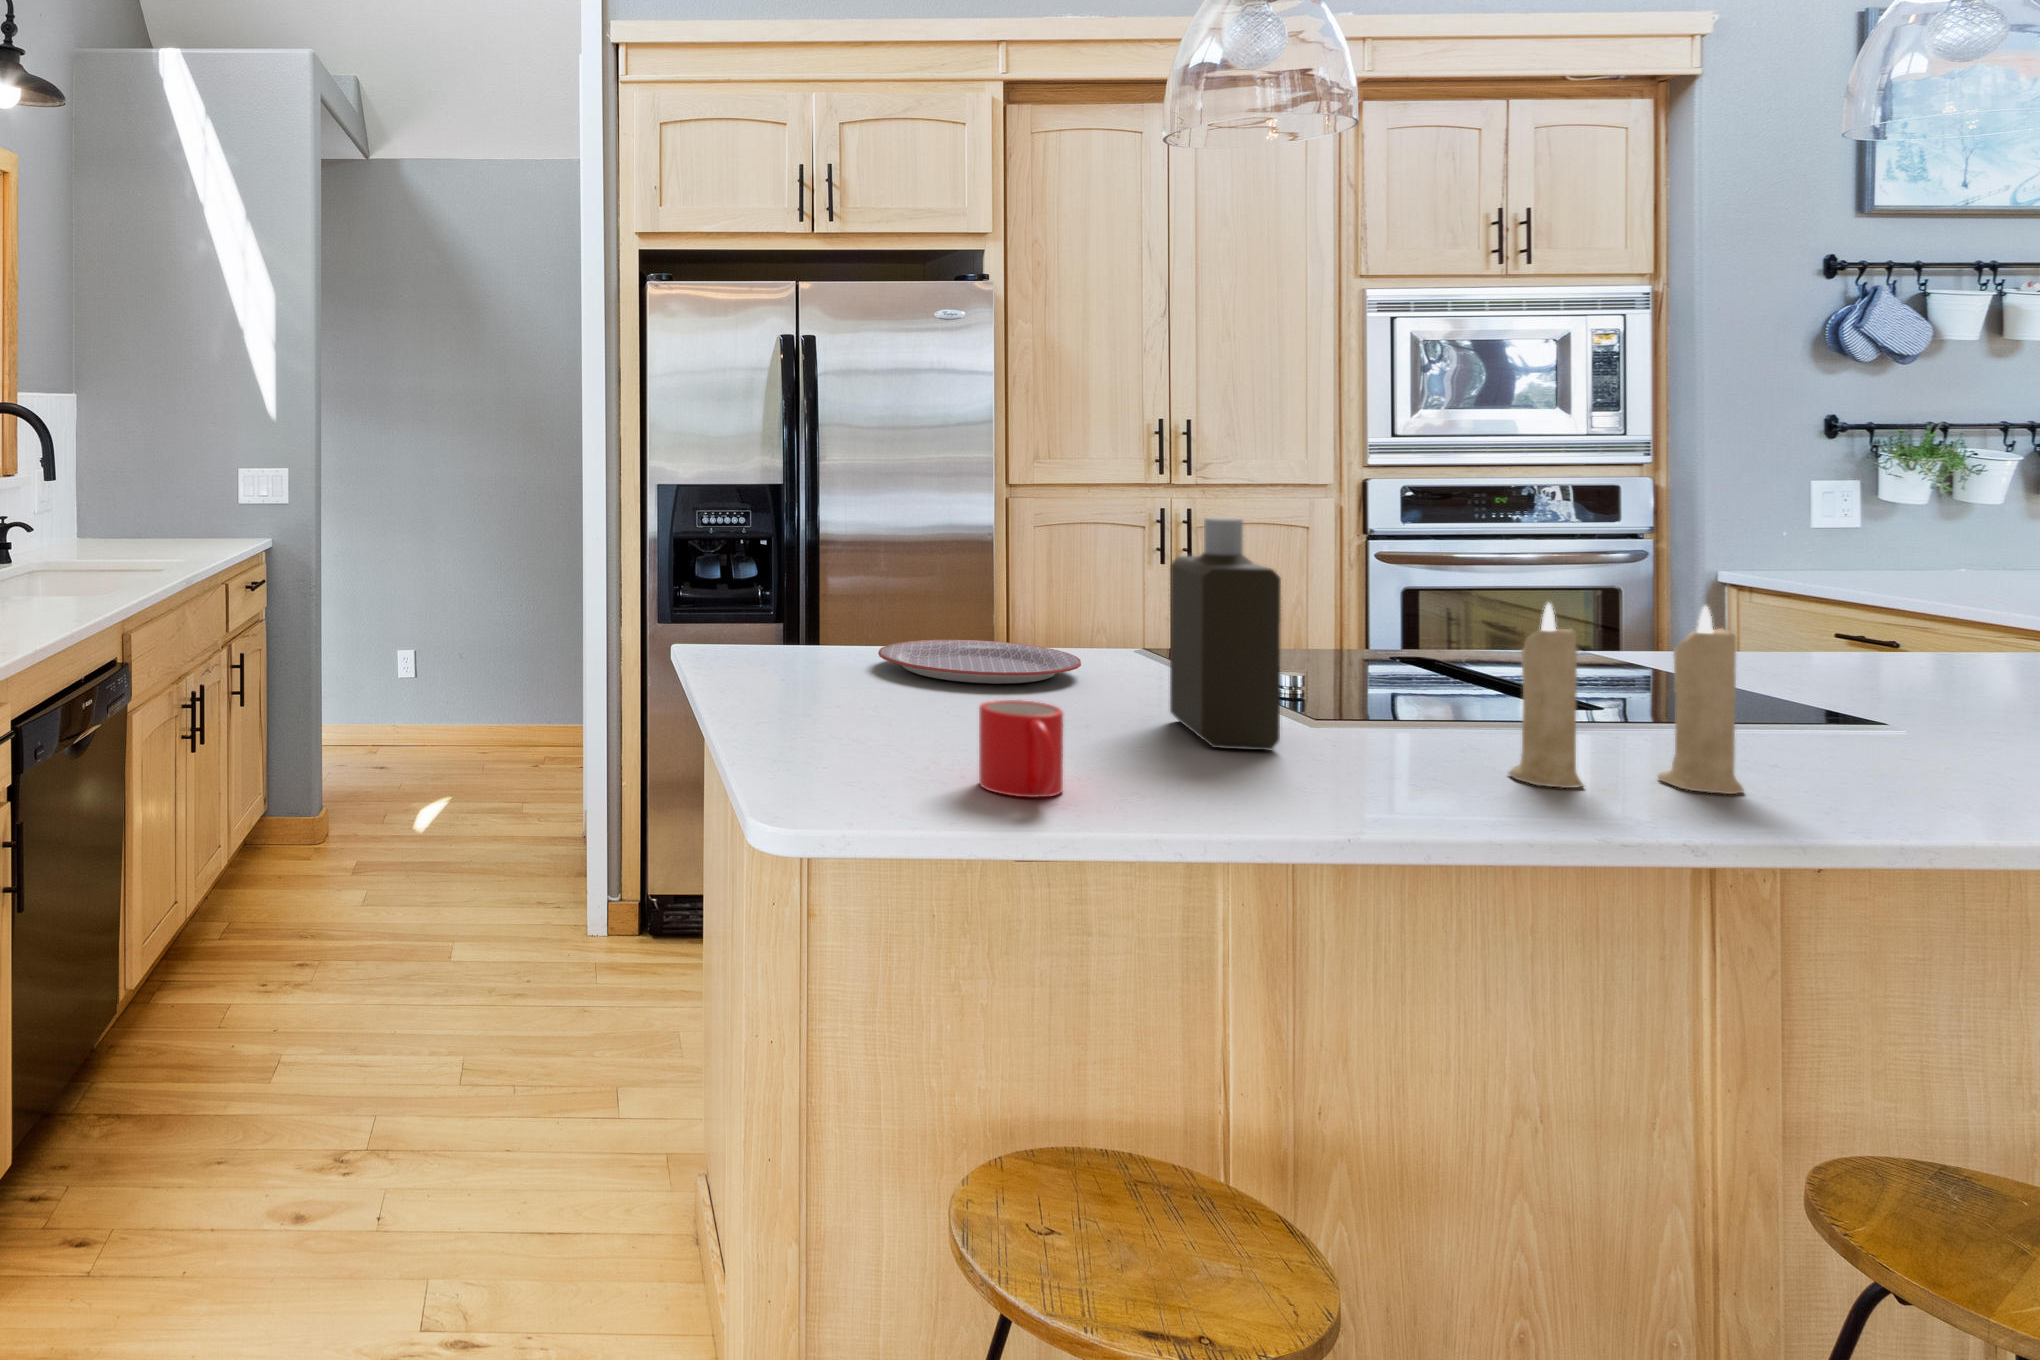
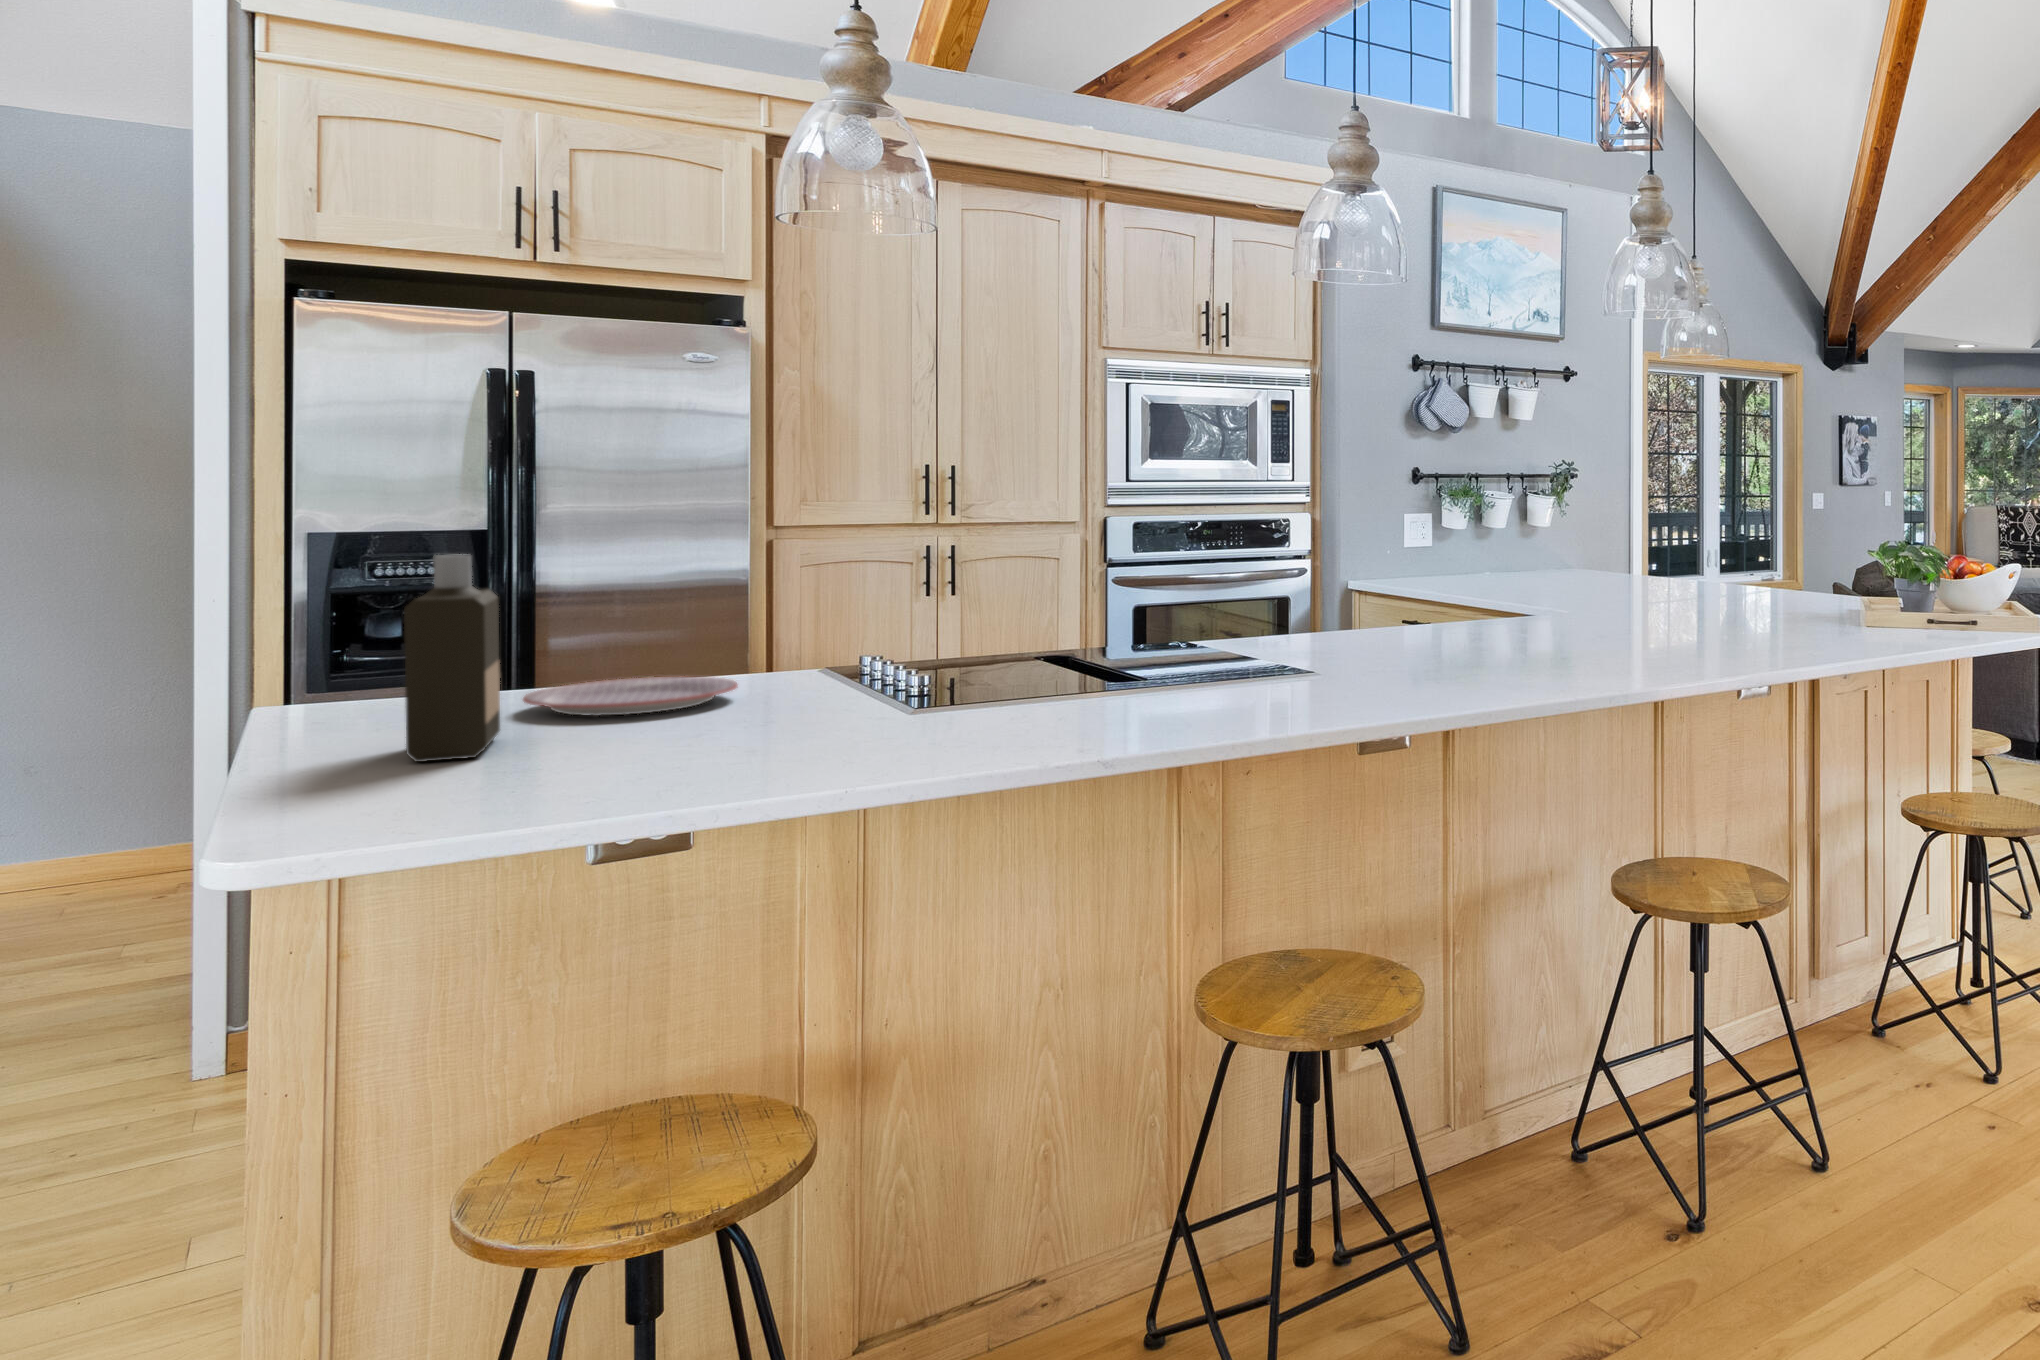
bottle: present [1170,518,1281,750] -> present [404,554,500,762]
candle: present [1508,603,1744,794] -> none [1009,595,1153,737]
mug: present [979,700,1063,797] -> none [529,716,614,800]

